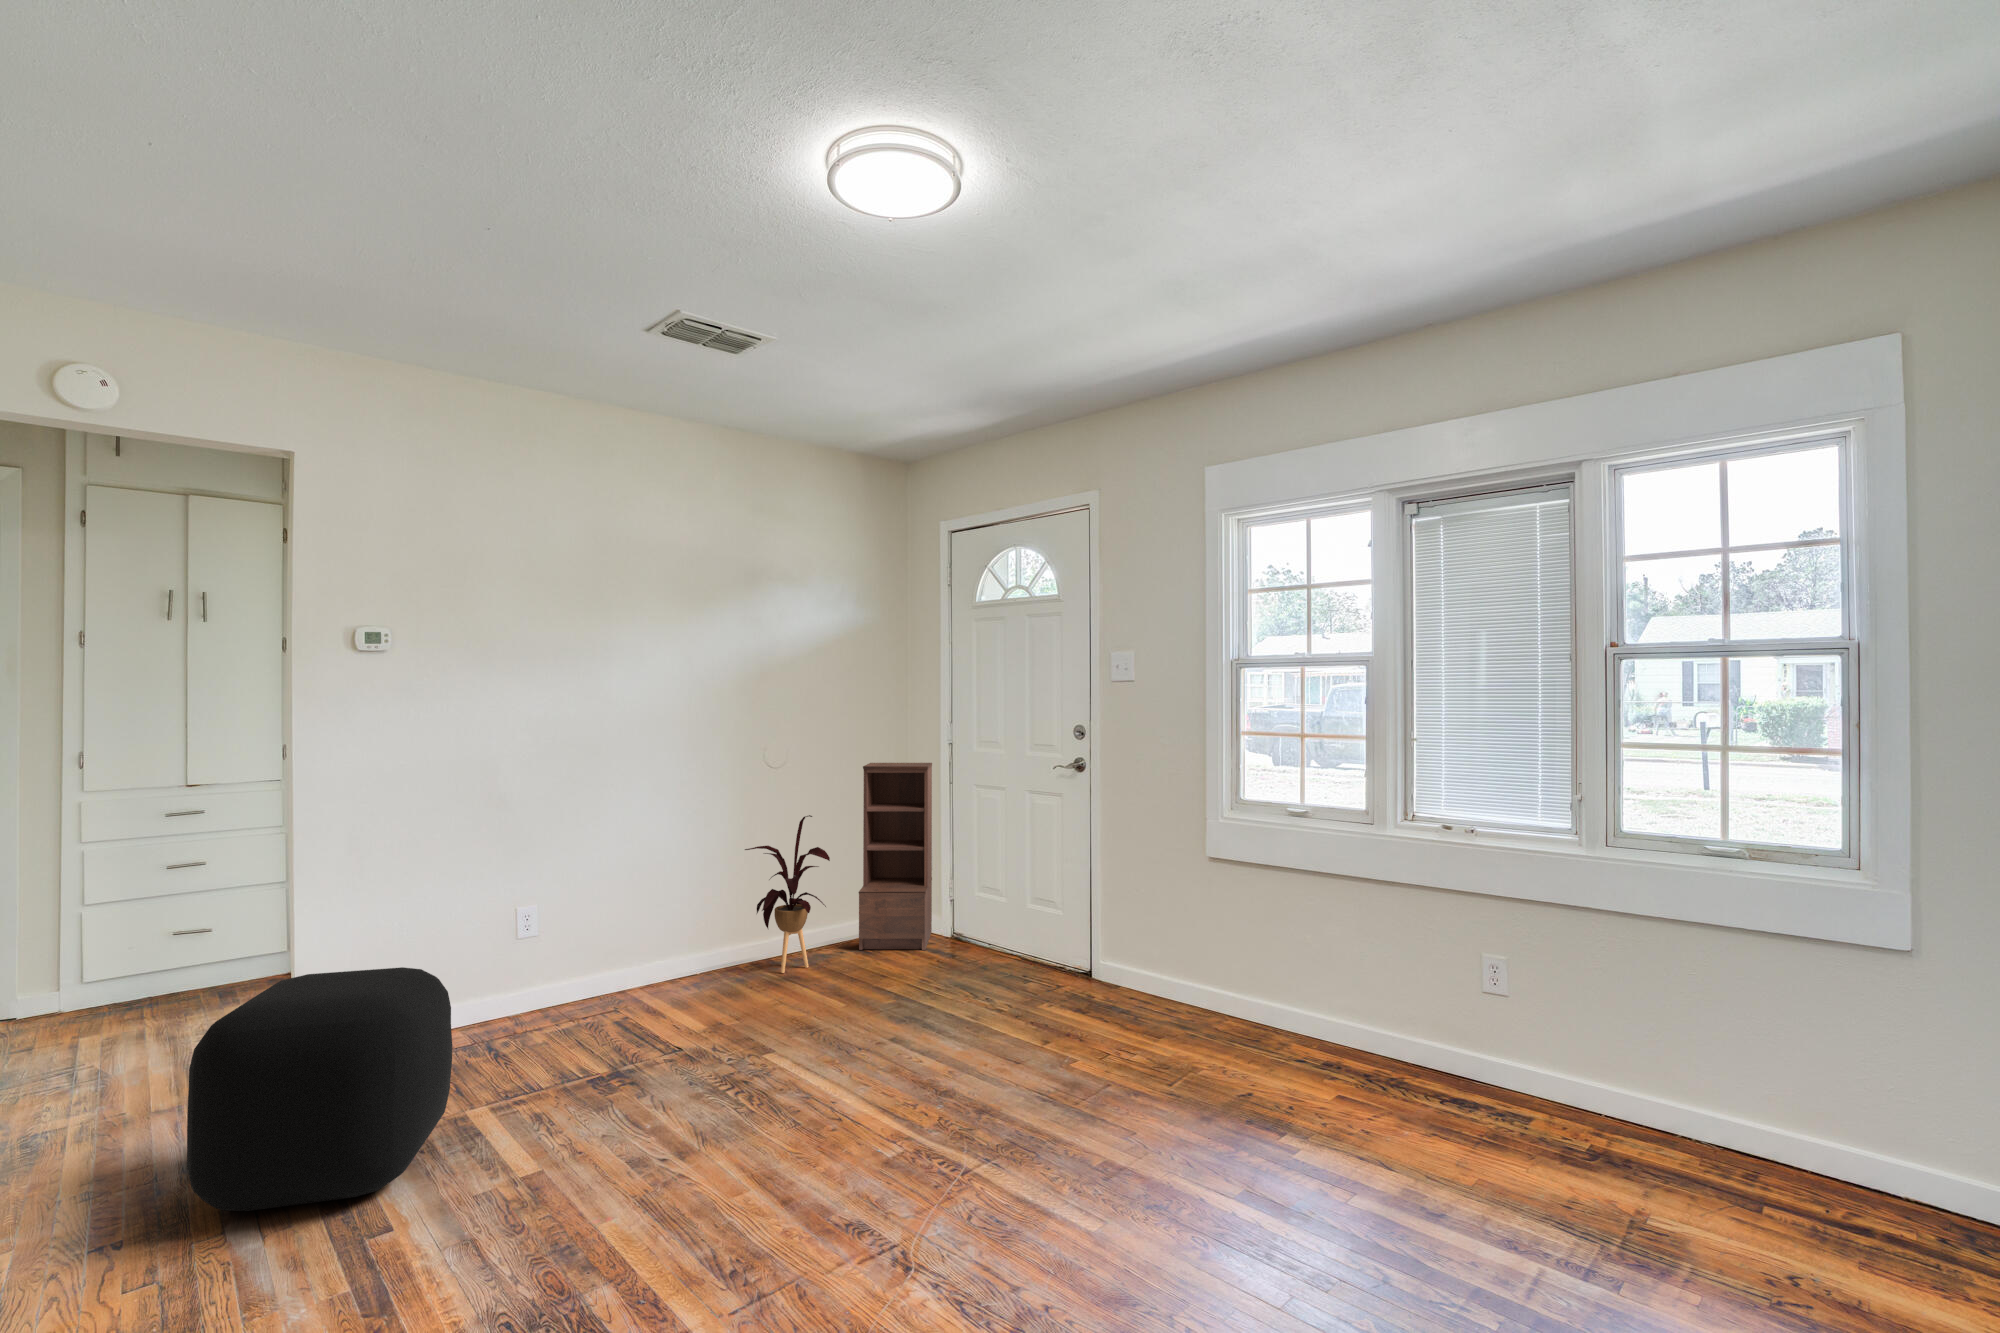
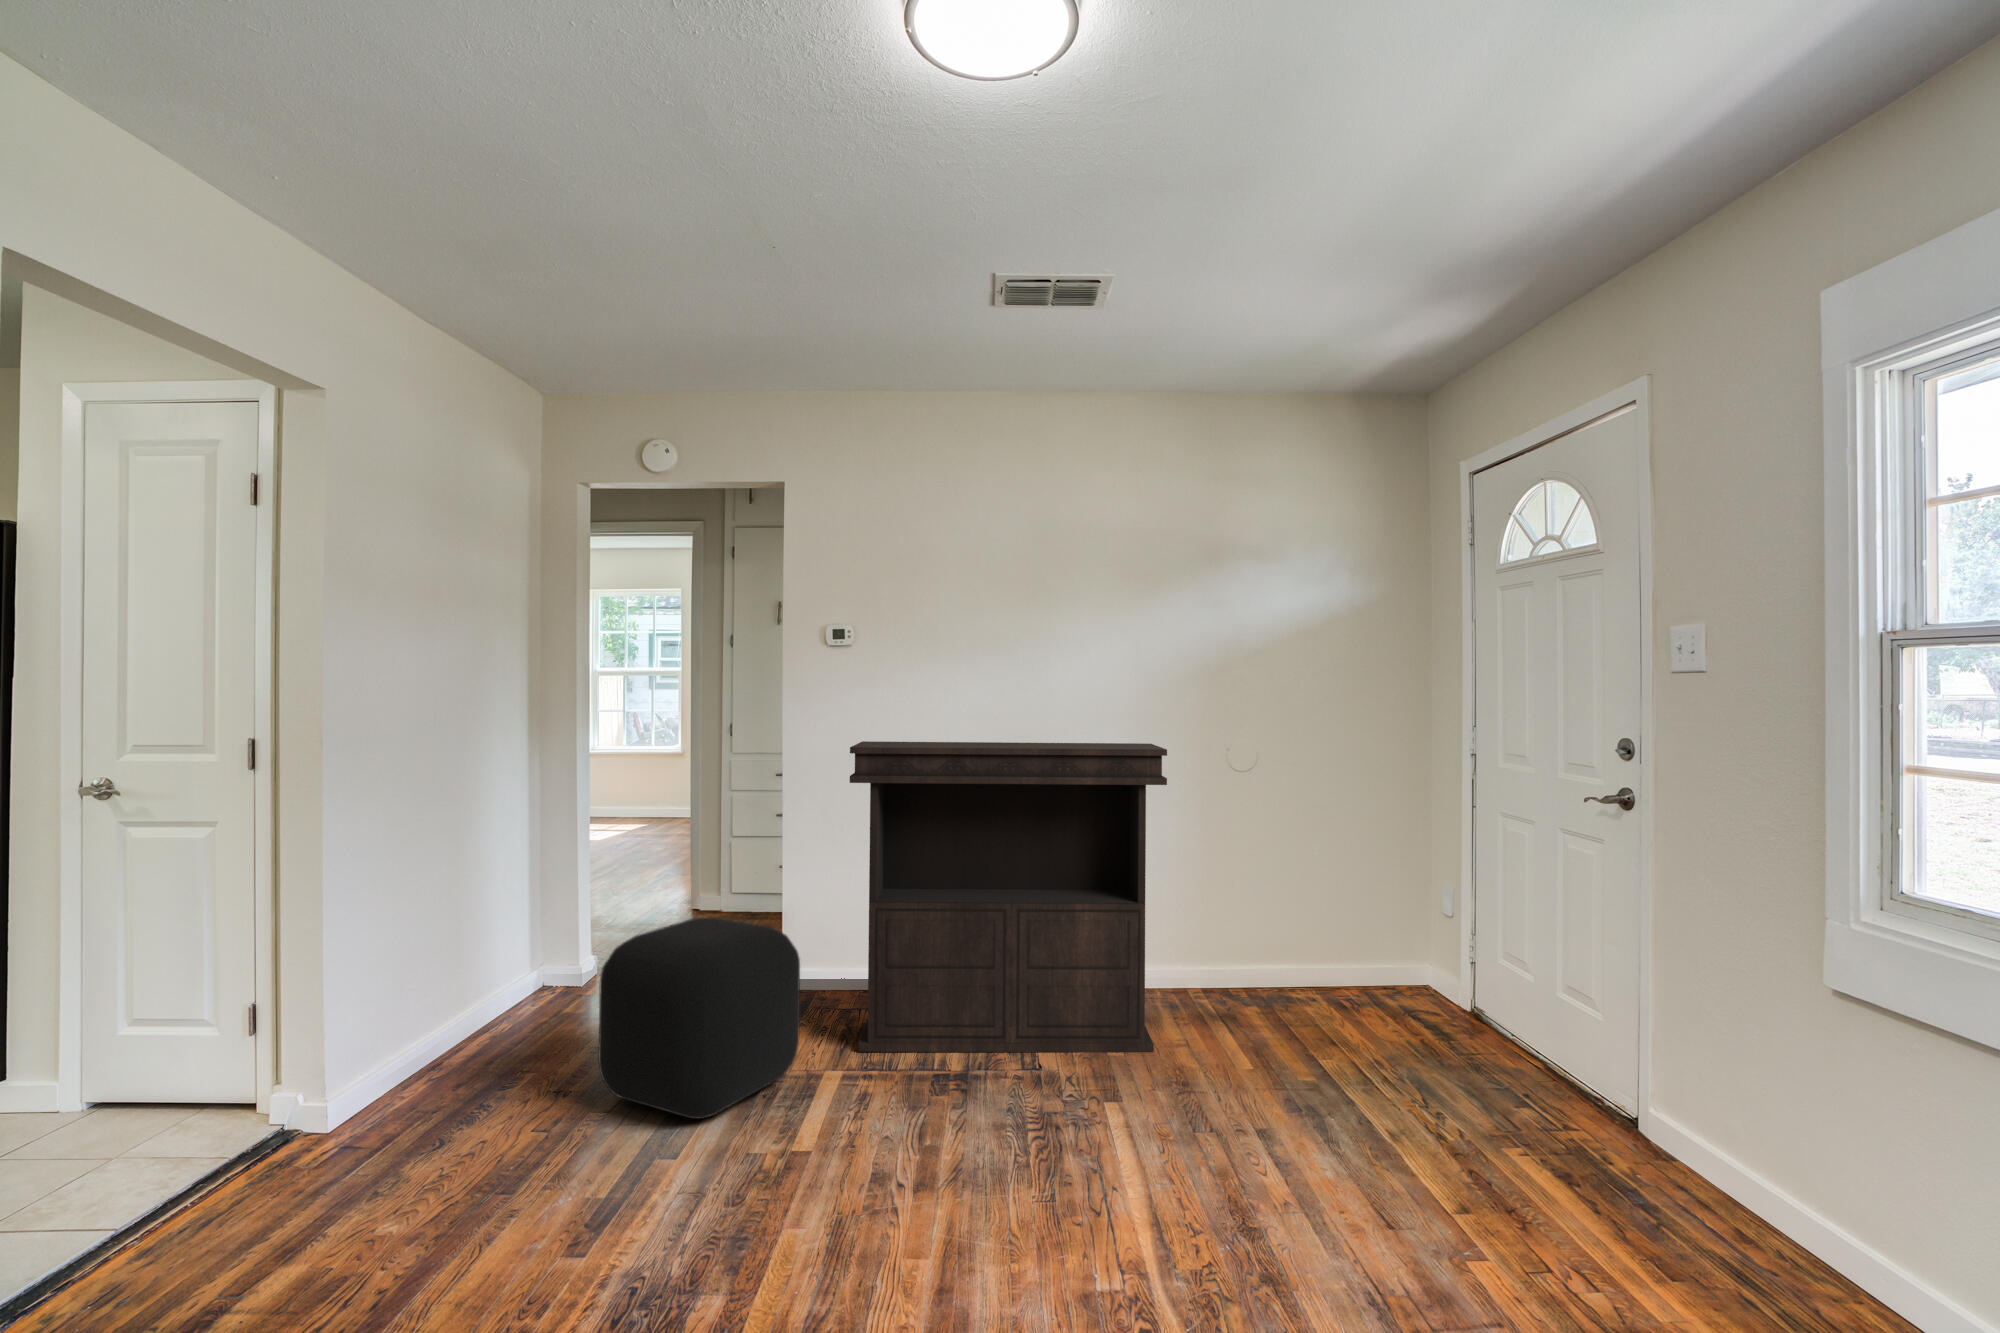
console table: none [448,746,778,1089] -> present [850,741,1167,1052]
bookshelf: present [859,763,932,950] -> none [1329,773,1449,1024]
house plant: present [745,815,830,973] -> none [1183,830,1270,1009]

